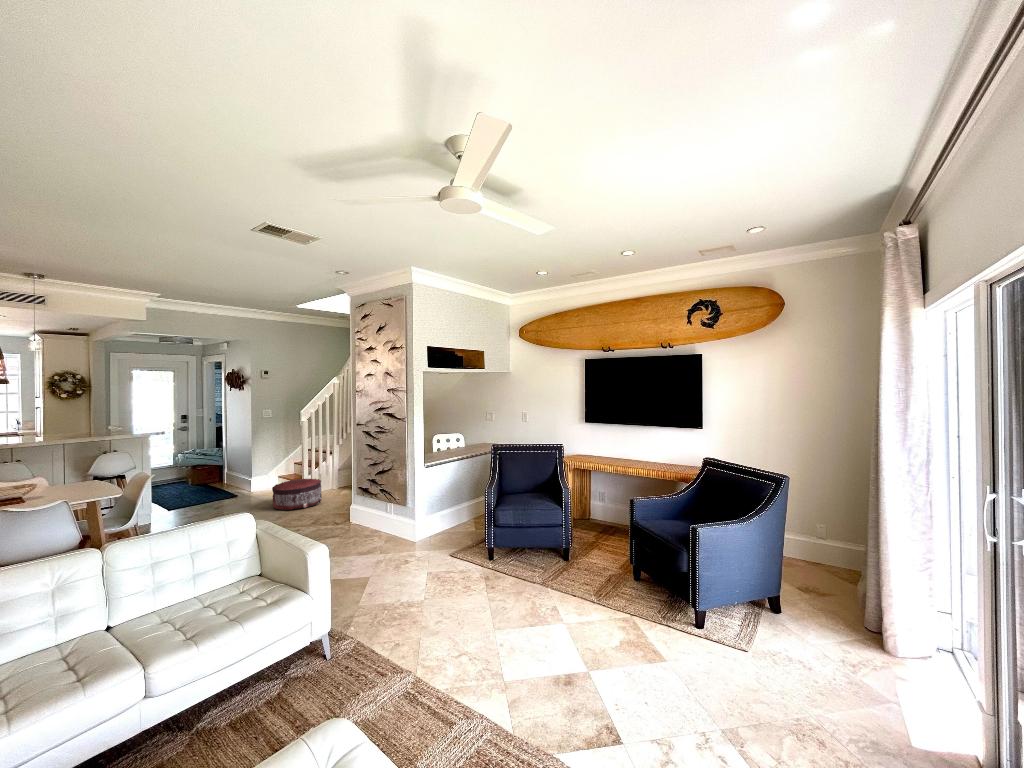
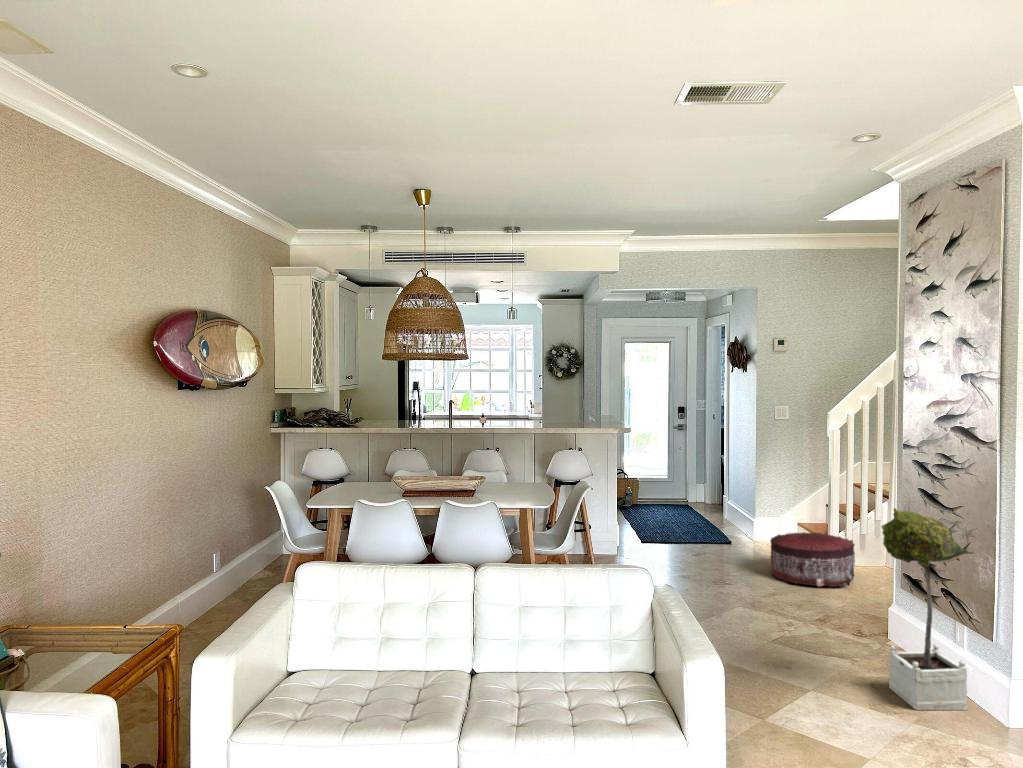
potted tree: none [356,455,397,548] -> present [882,508,968,710]

